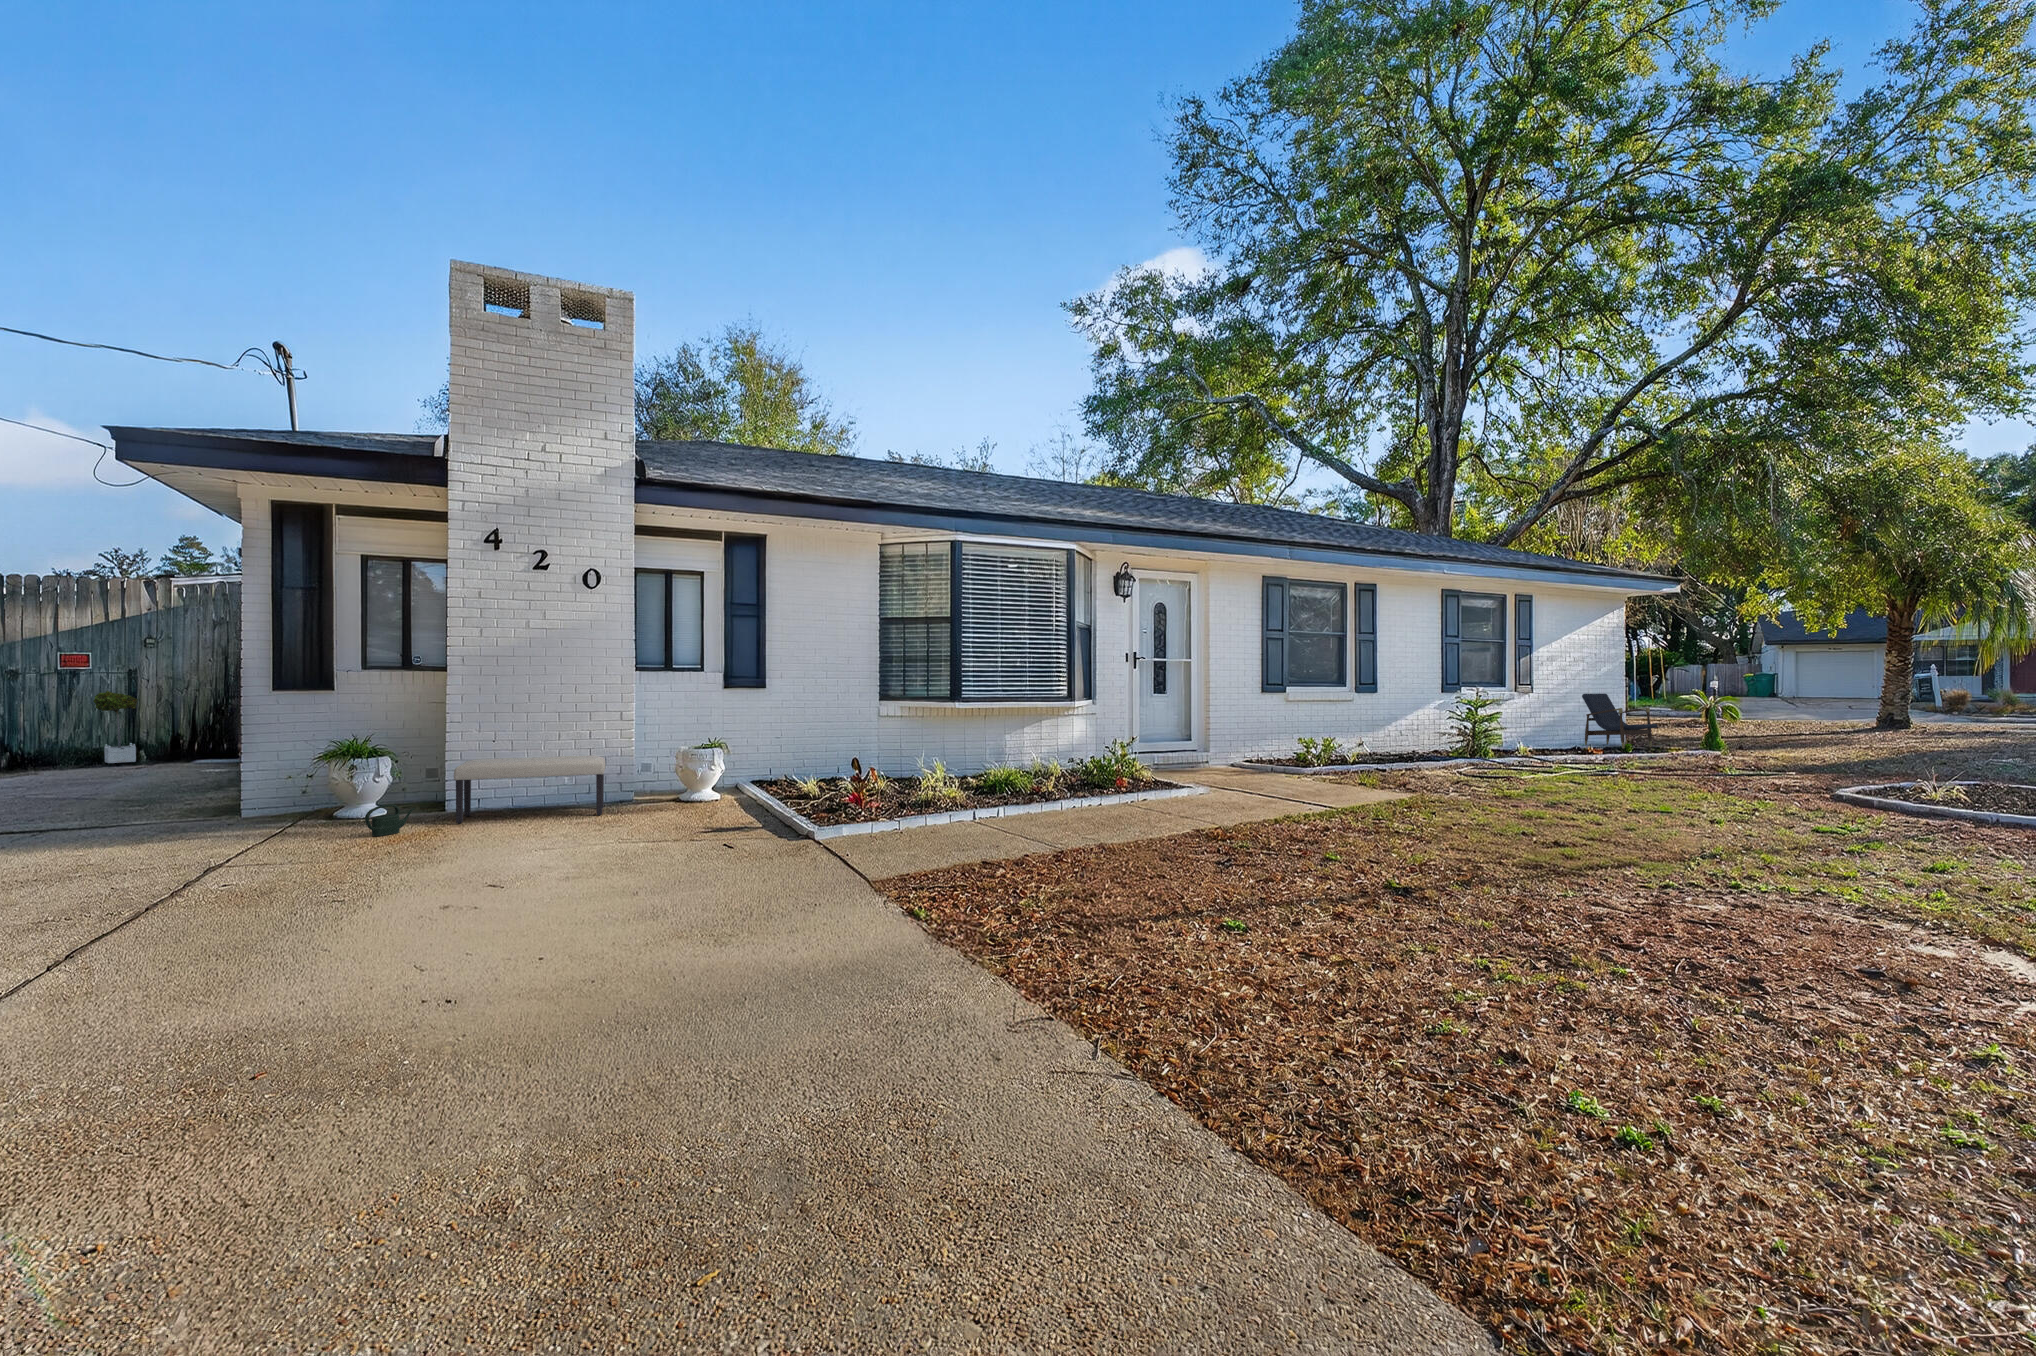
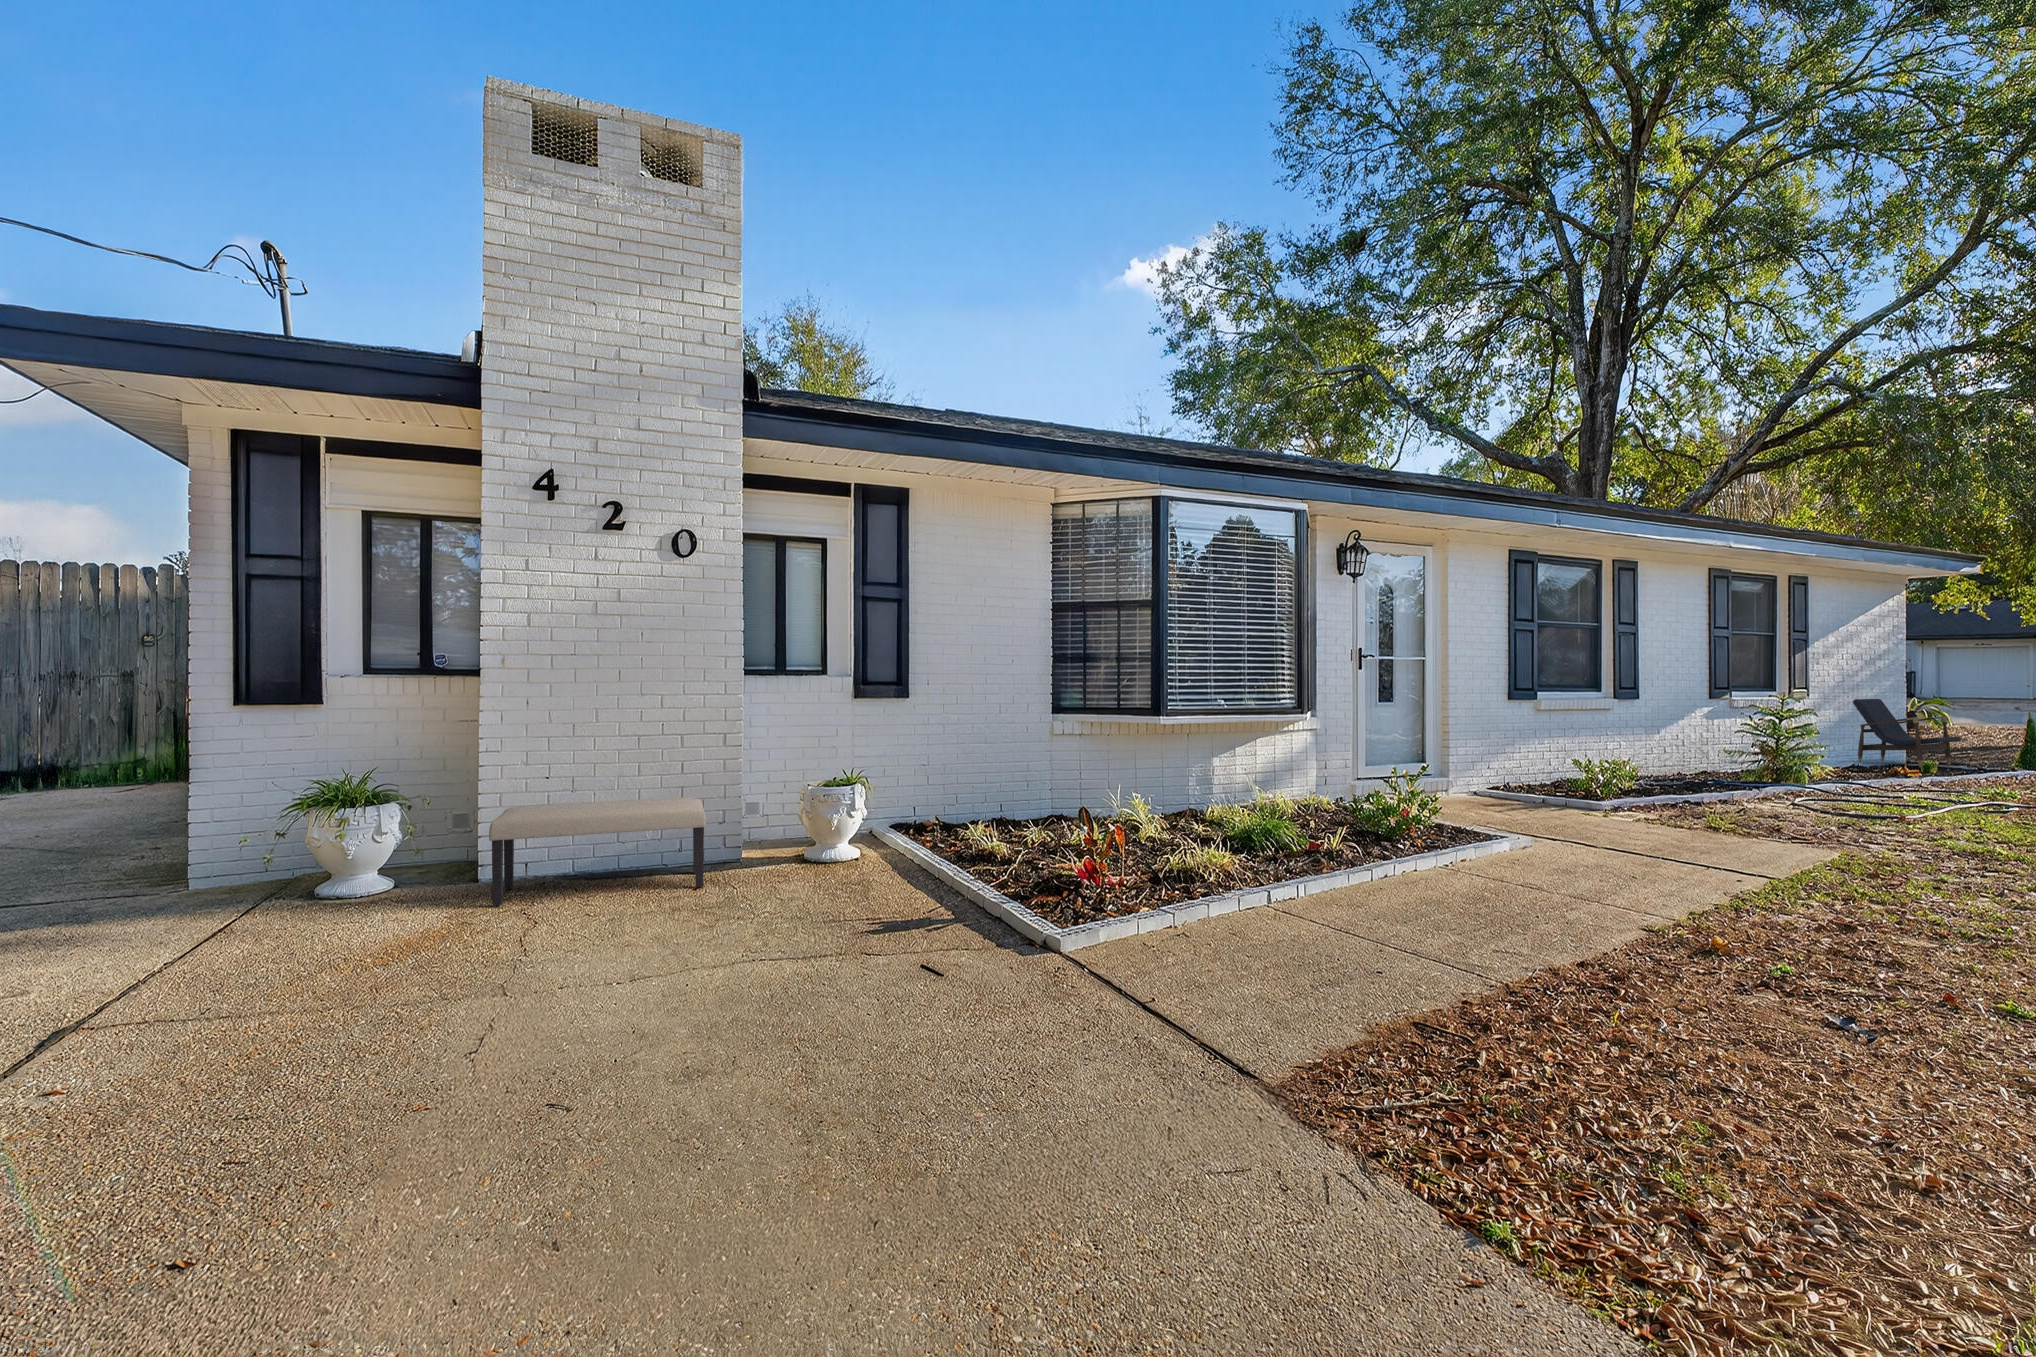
potted tree: present [93,691,138,763] -> none [50,704,107,794]
watering can: present [365,804,415,836] -> none [352,883,431,935]

